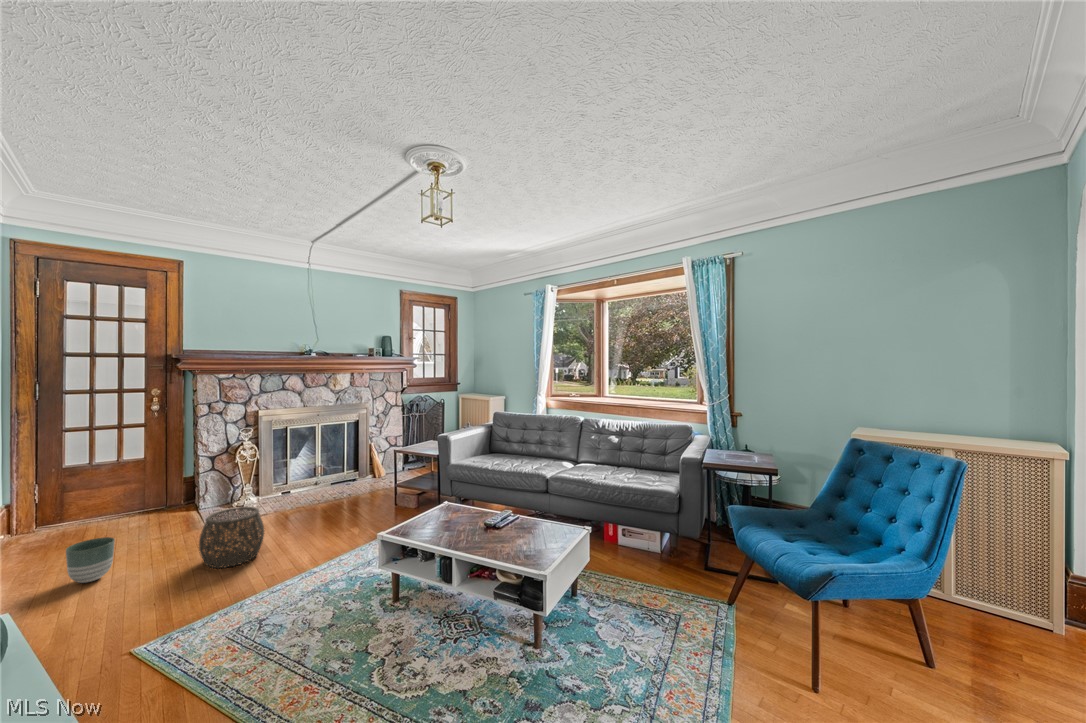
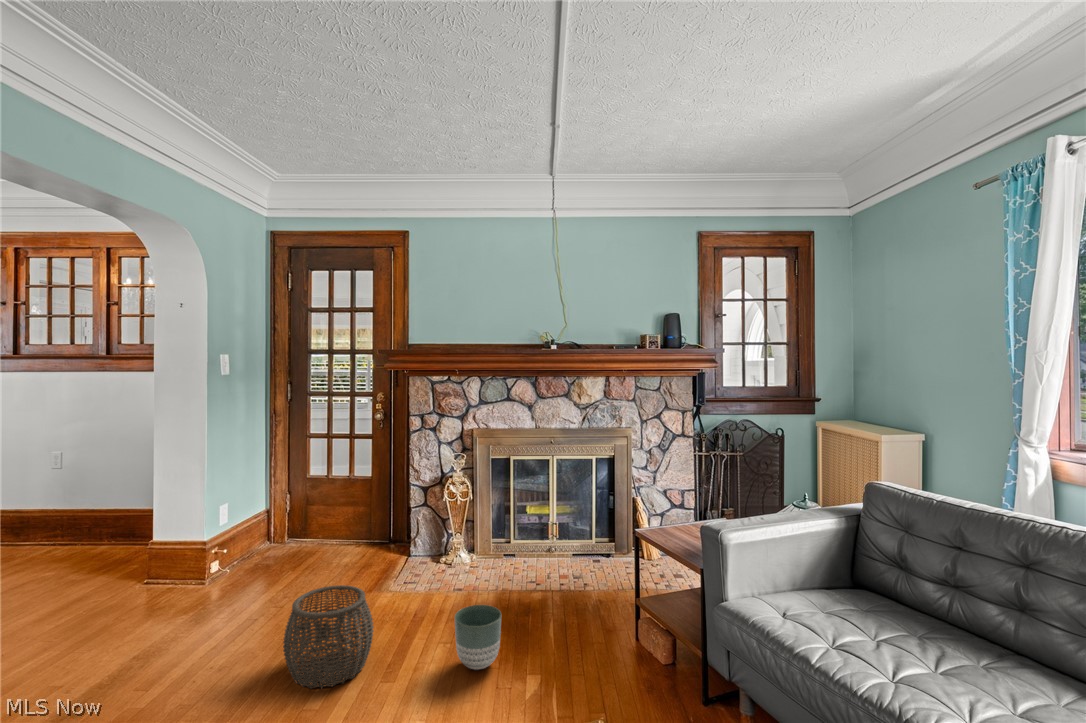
planter: present [66,537,115,583] -> present [455,605,501,670]

